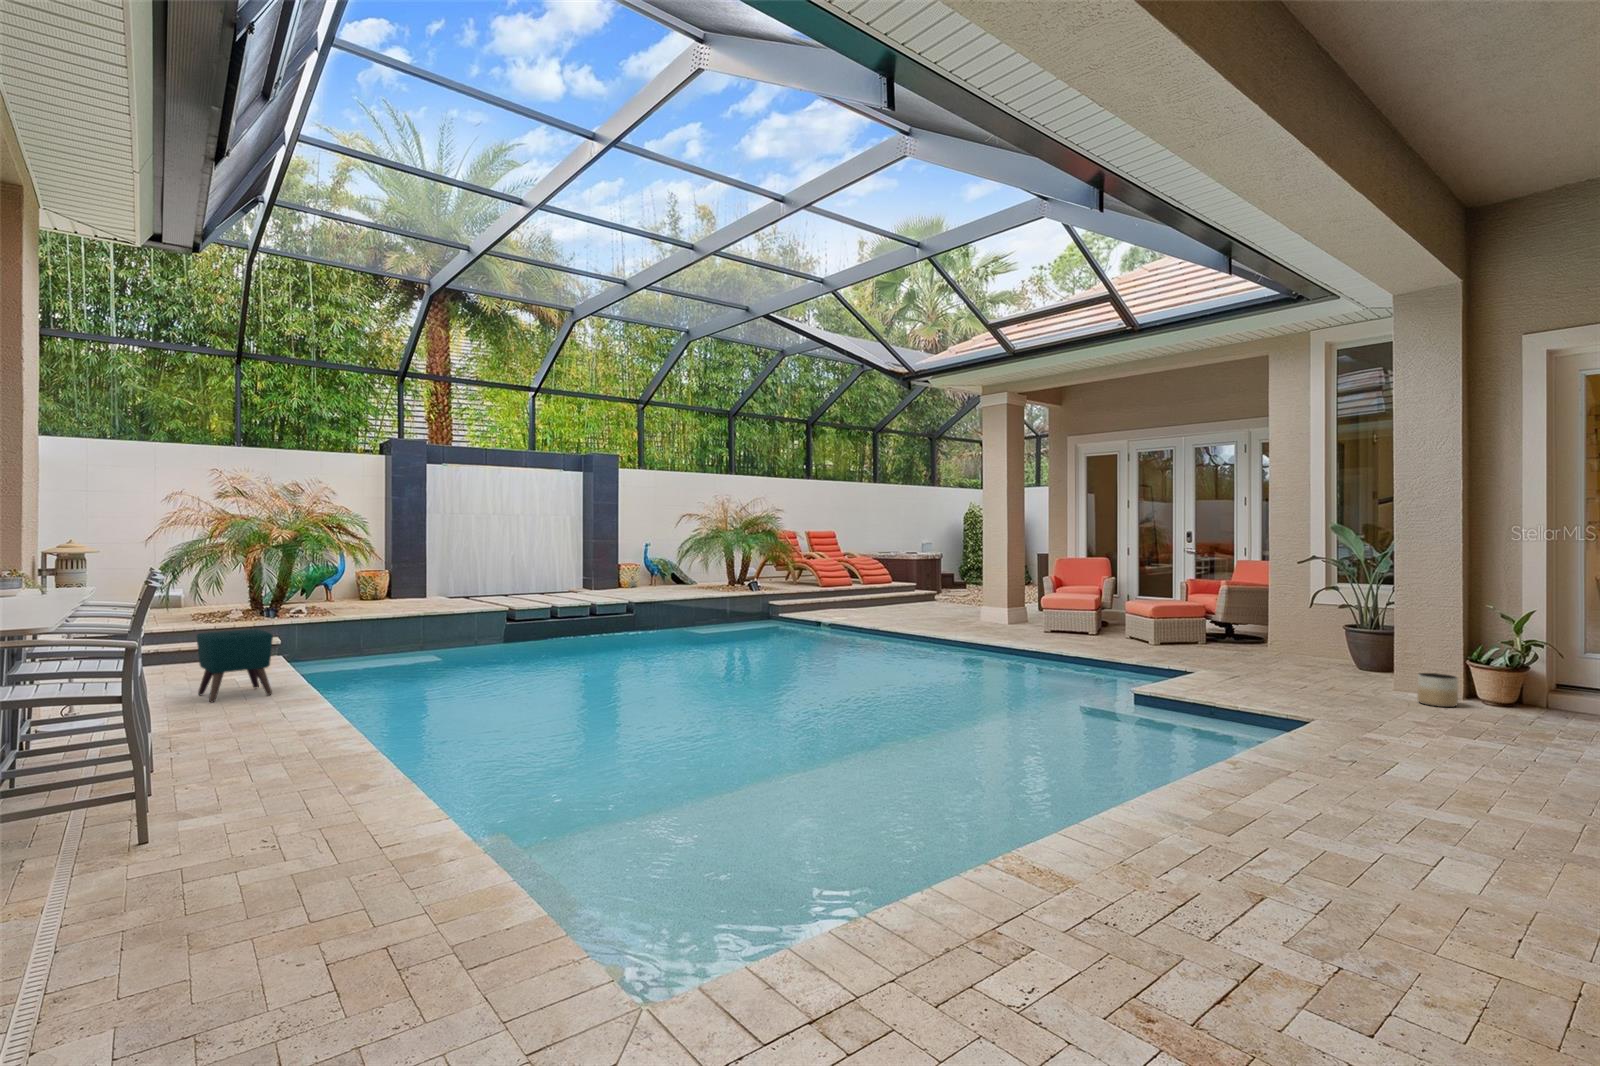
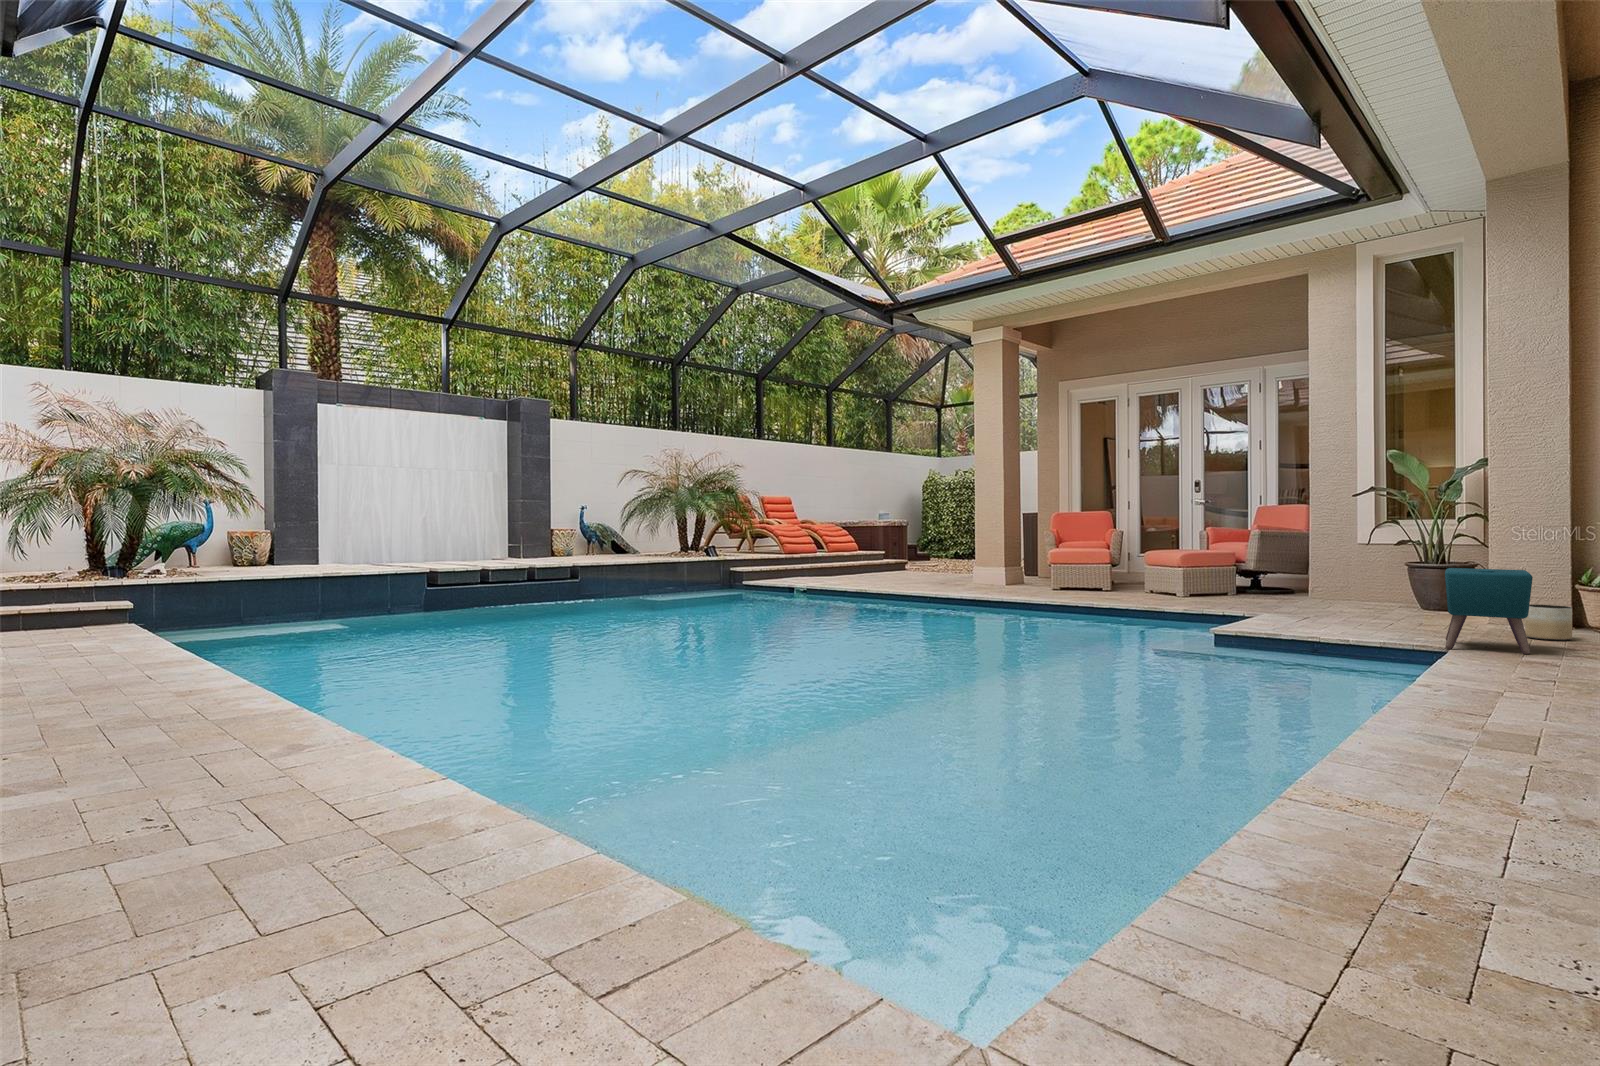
ottoman: present [197,629,273,702] -> present [1445,568,1533,655]

